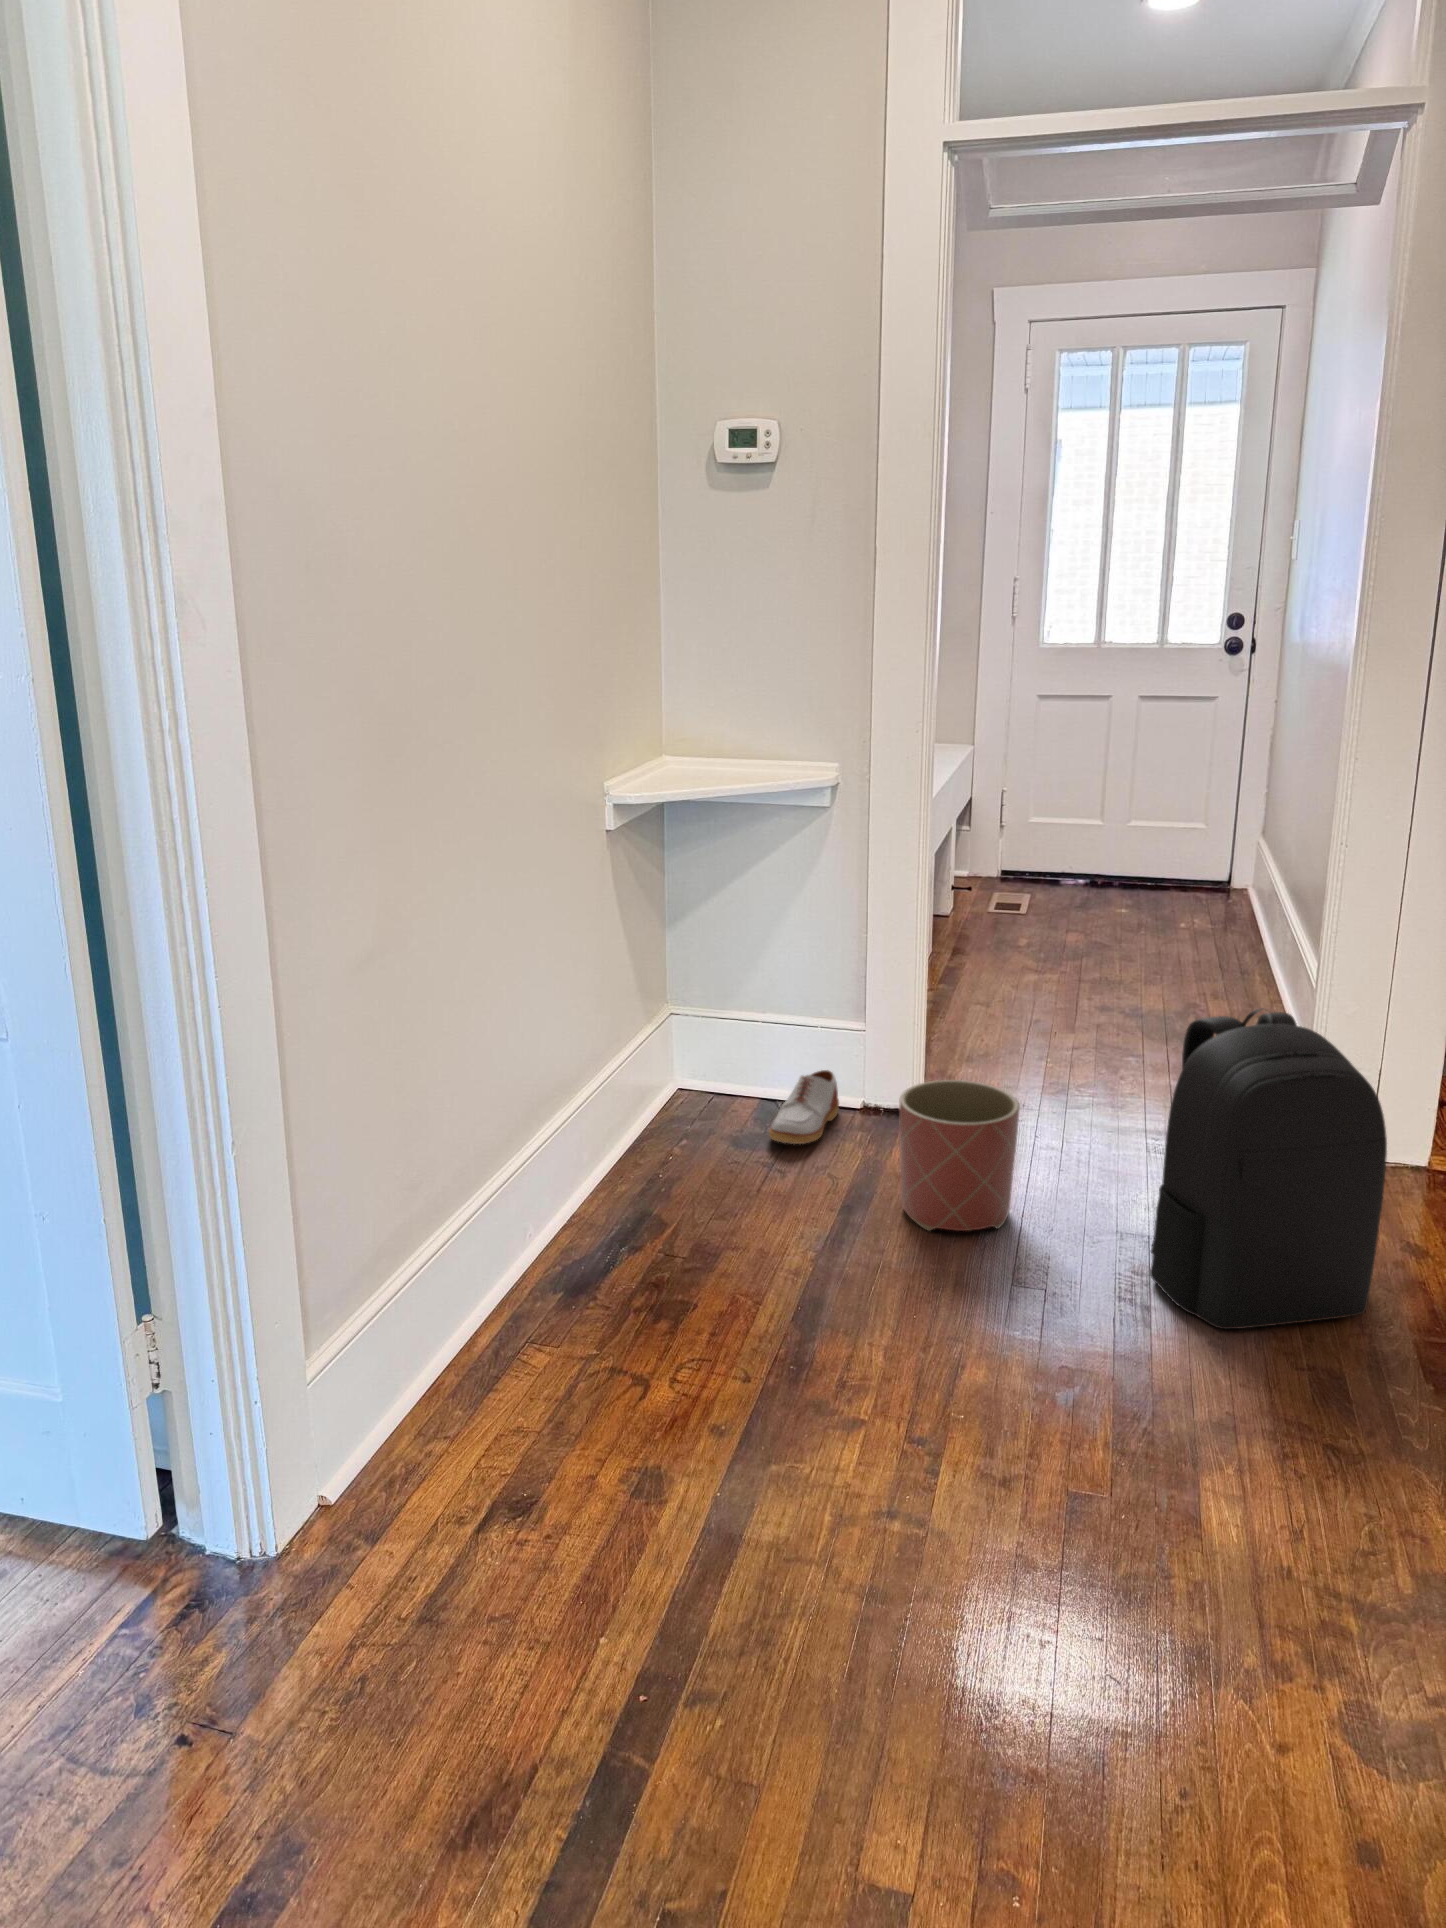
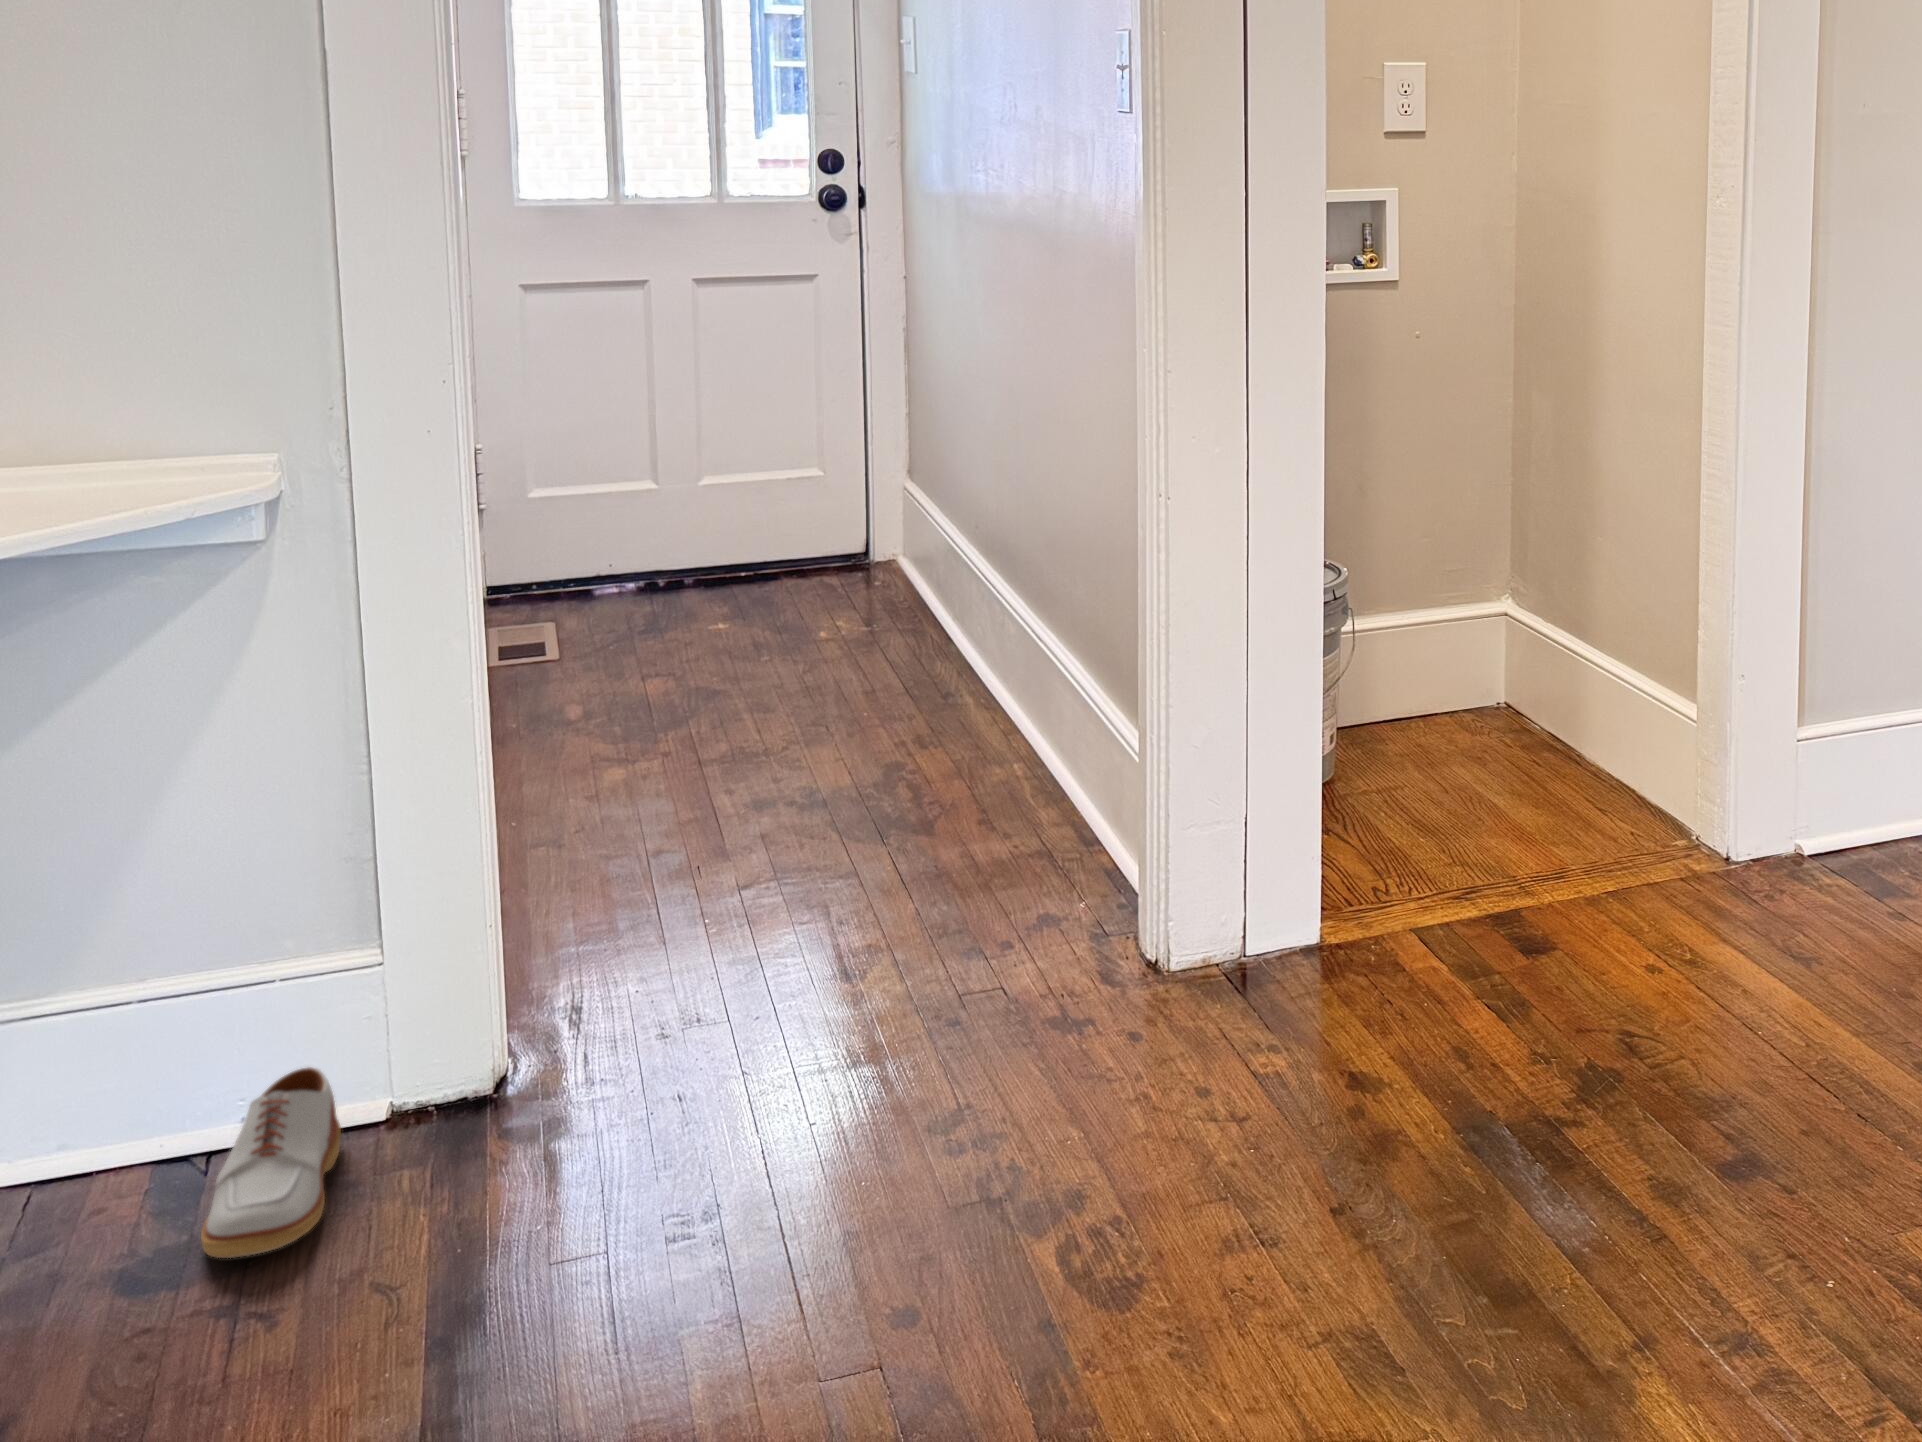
backpack: present [1150,1009,1387,1329] -> none [1017,779,1360,1322]
planter: present [899,1080,1020,1231] -> none [534,1017,771,1336]

